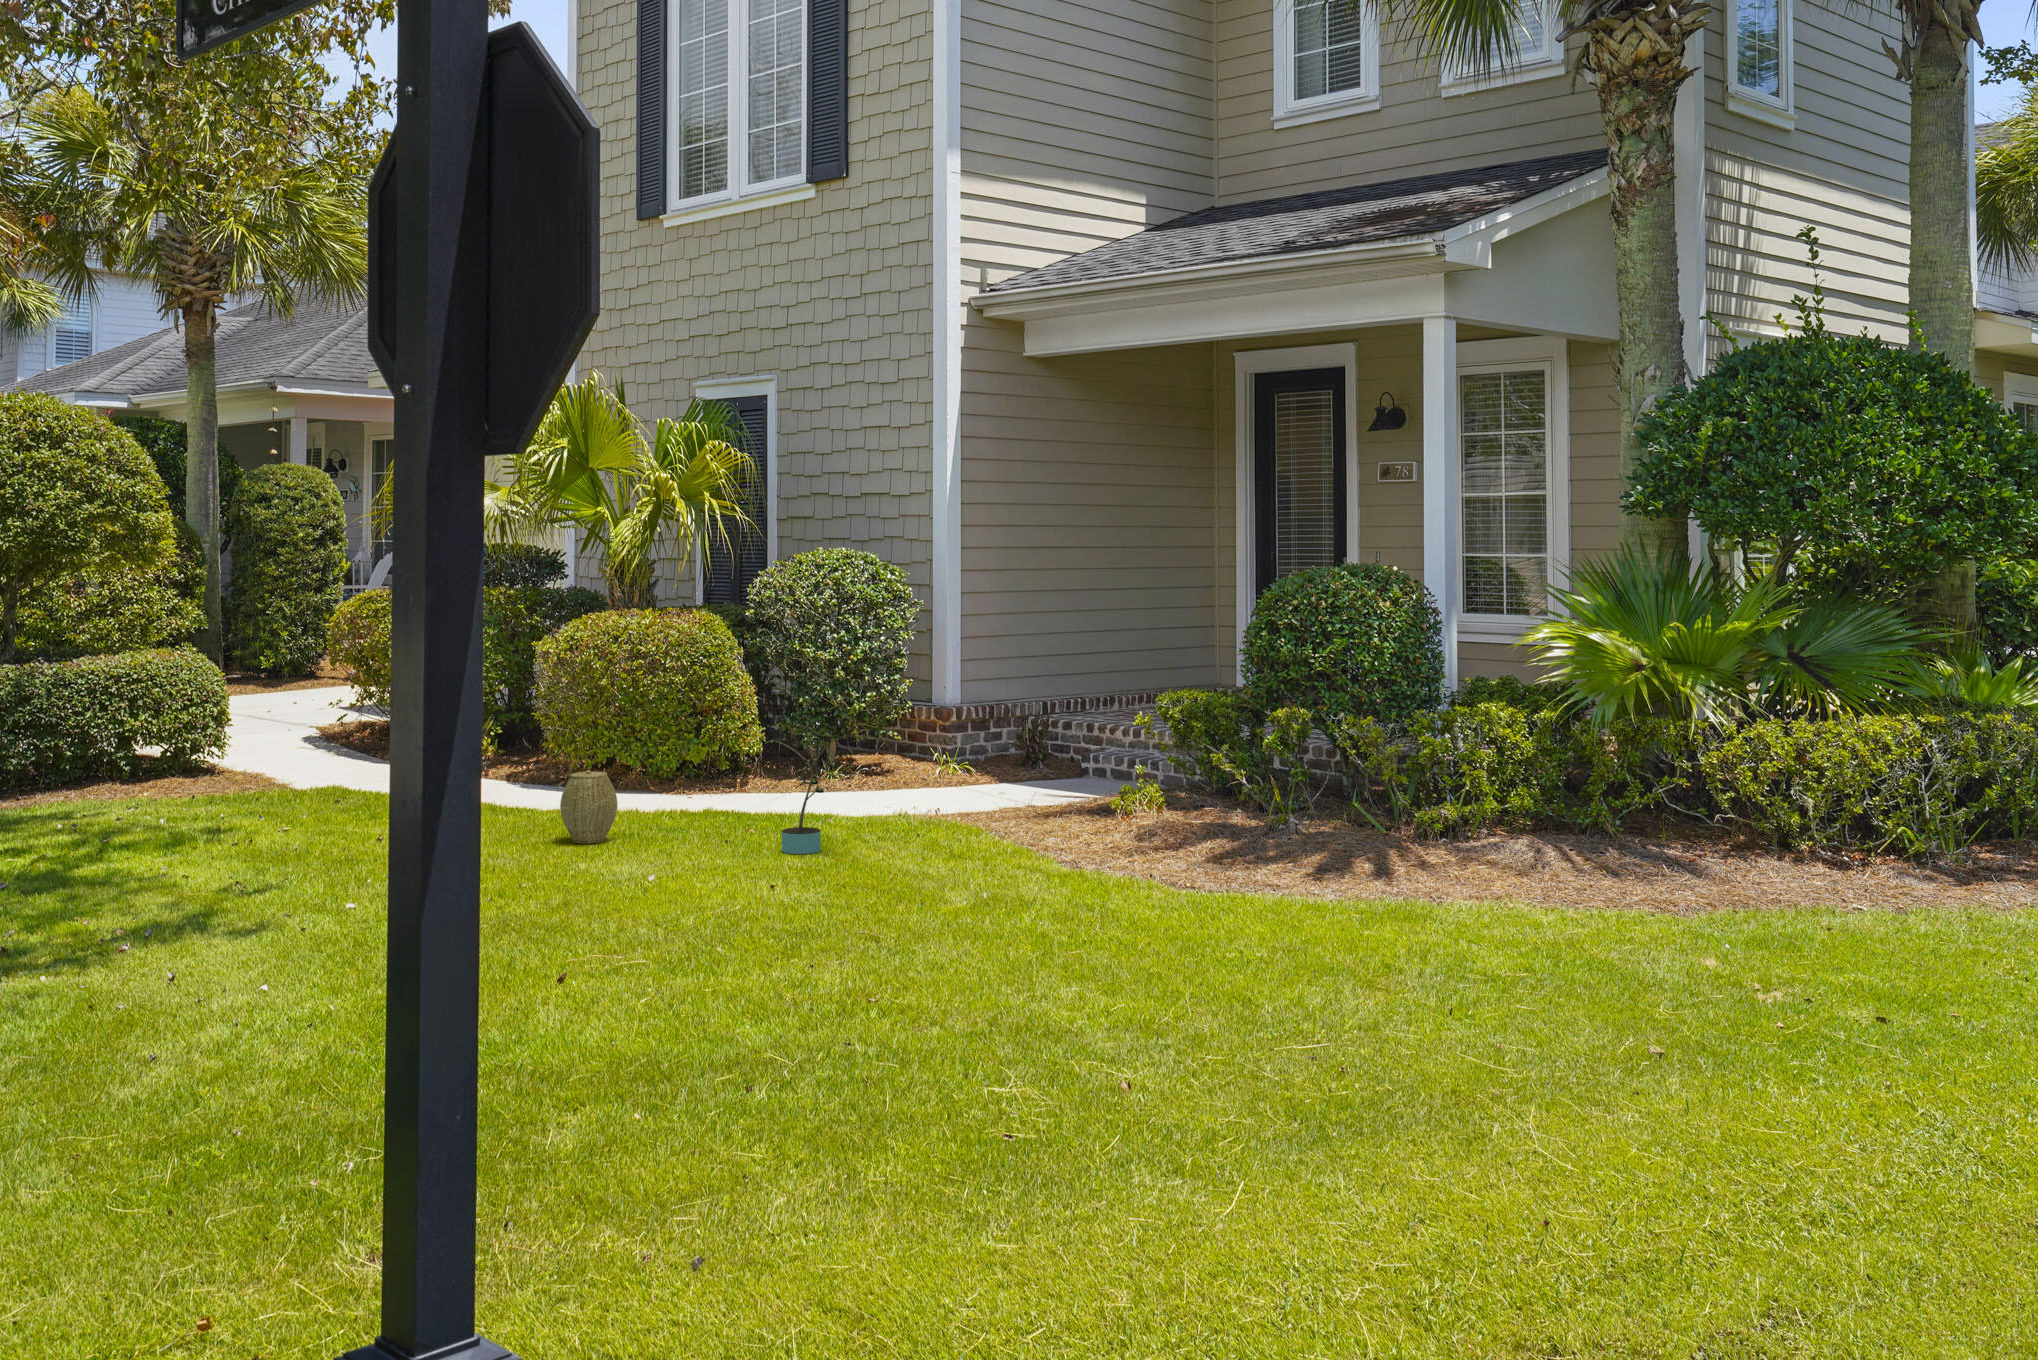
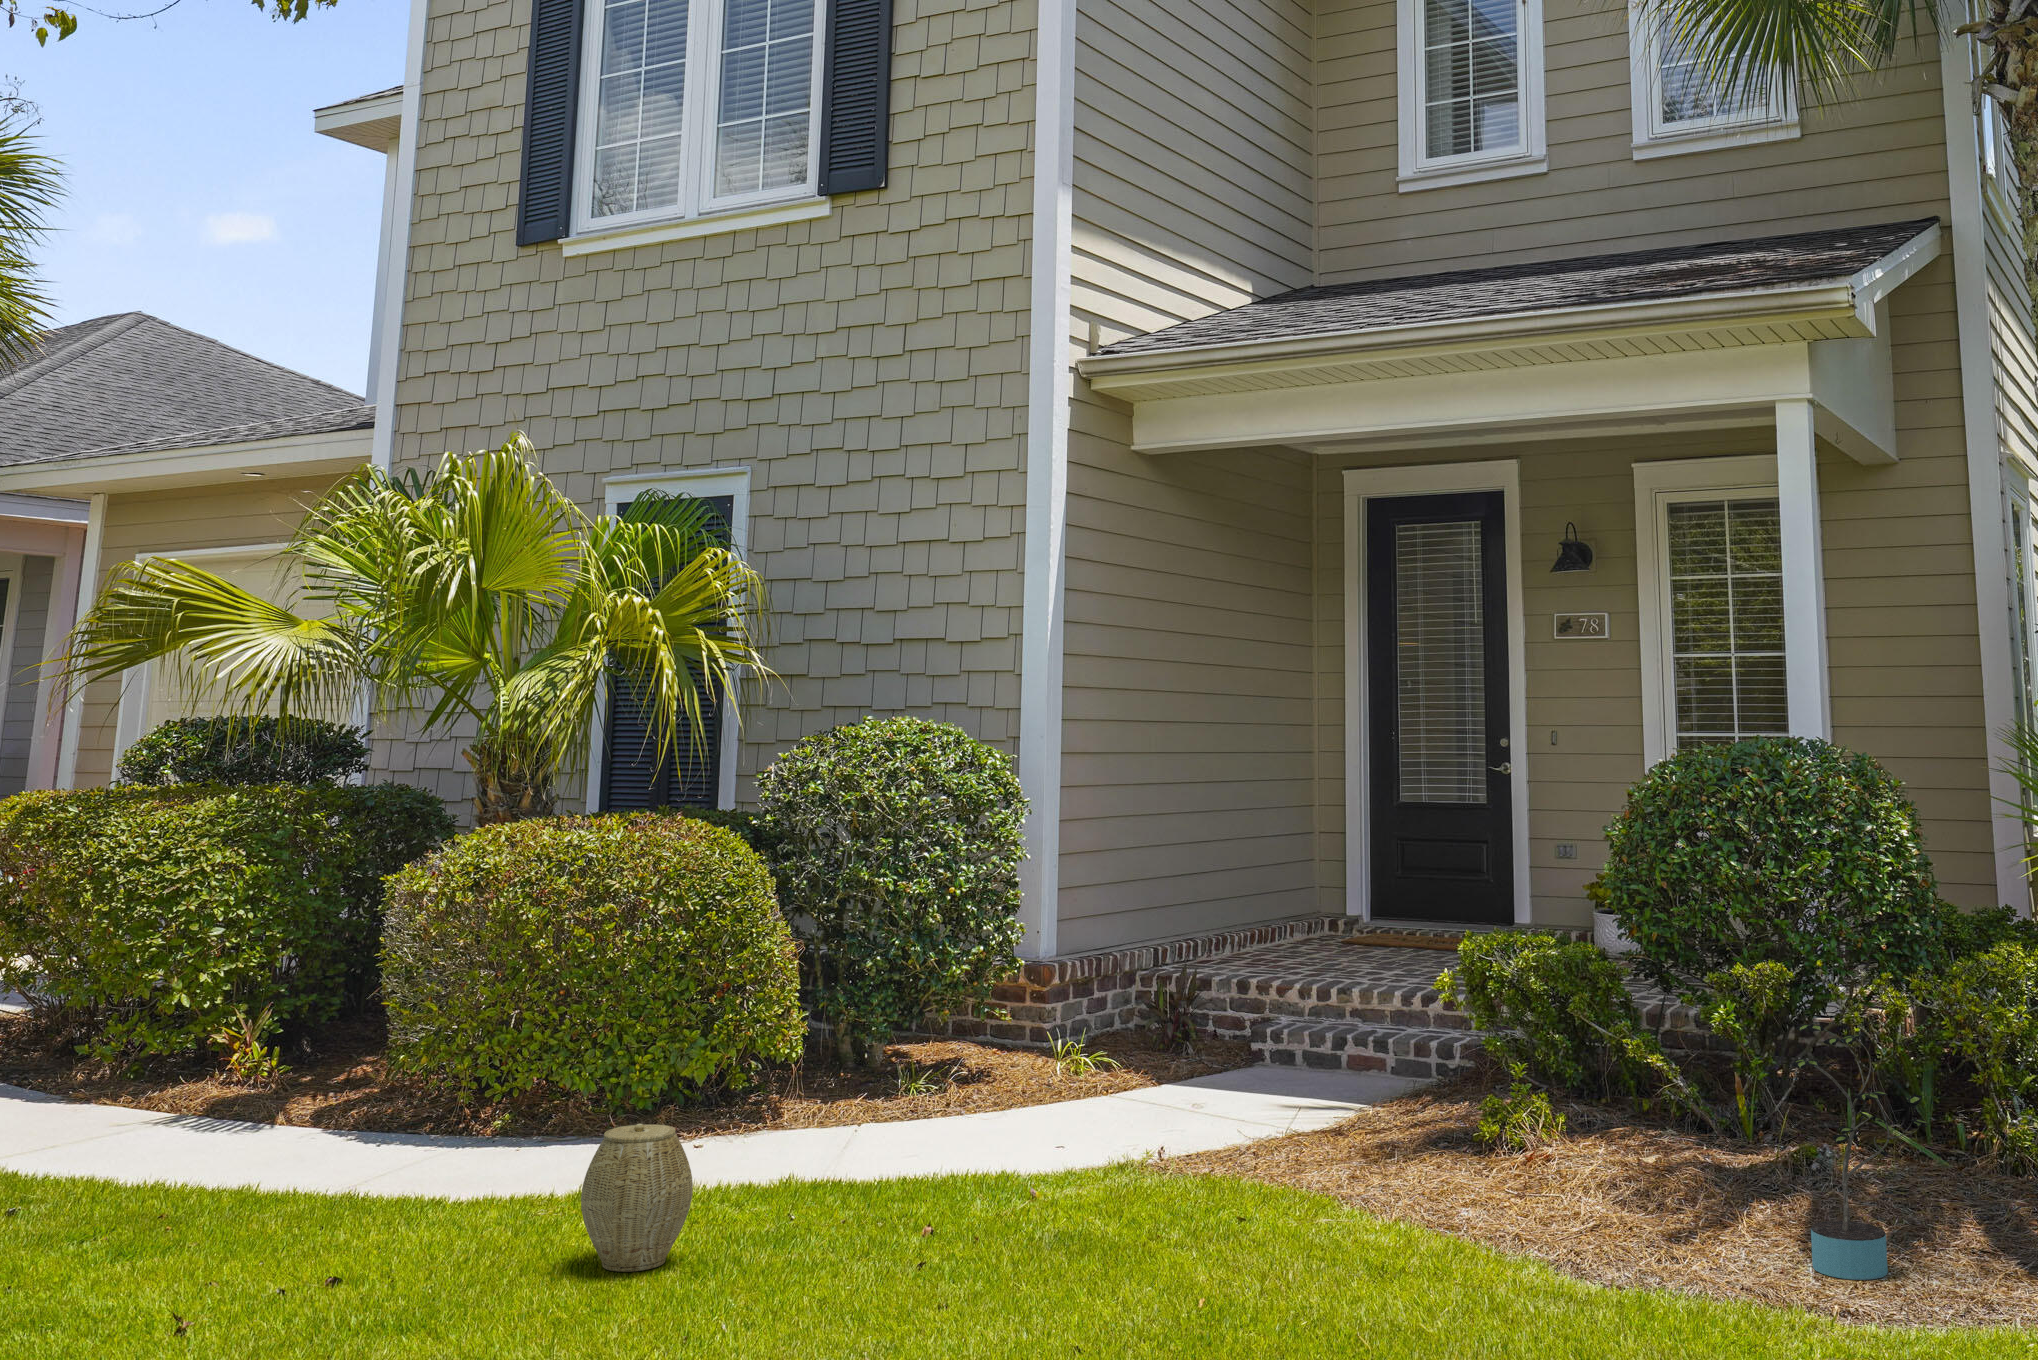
potted plant: present [764,723,838,854] -> present [1792,1024,1929,1280]

